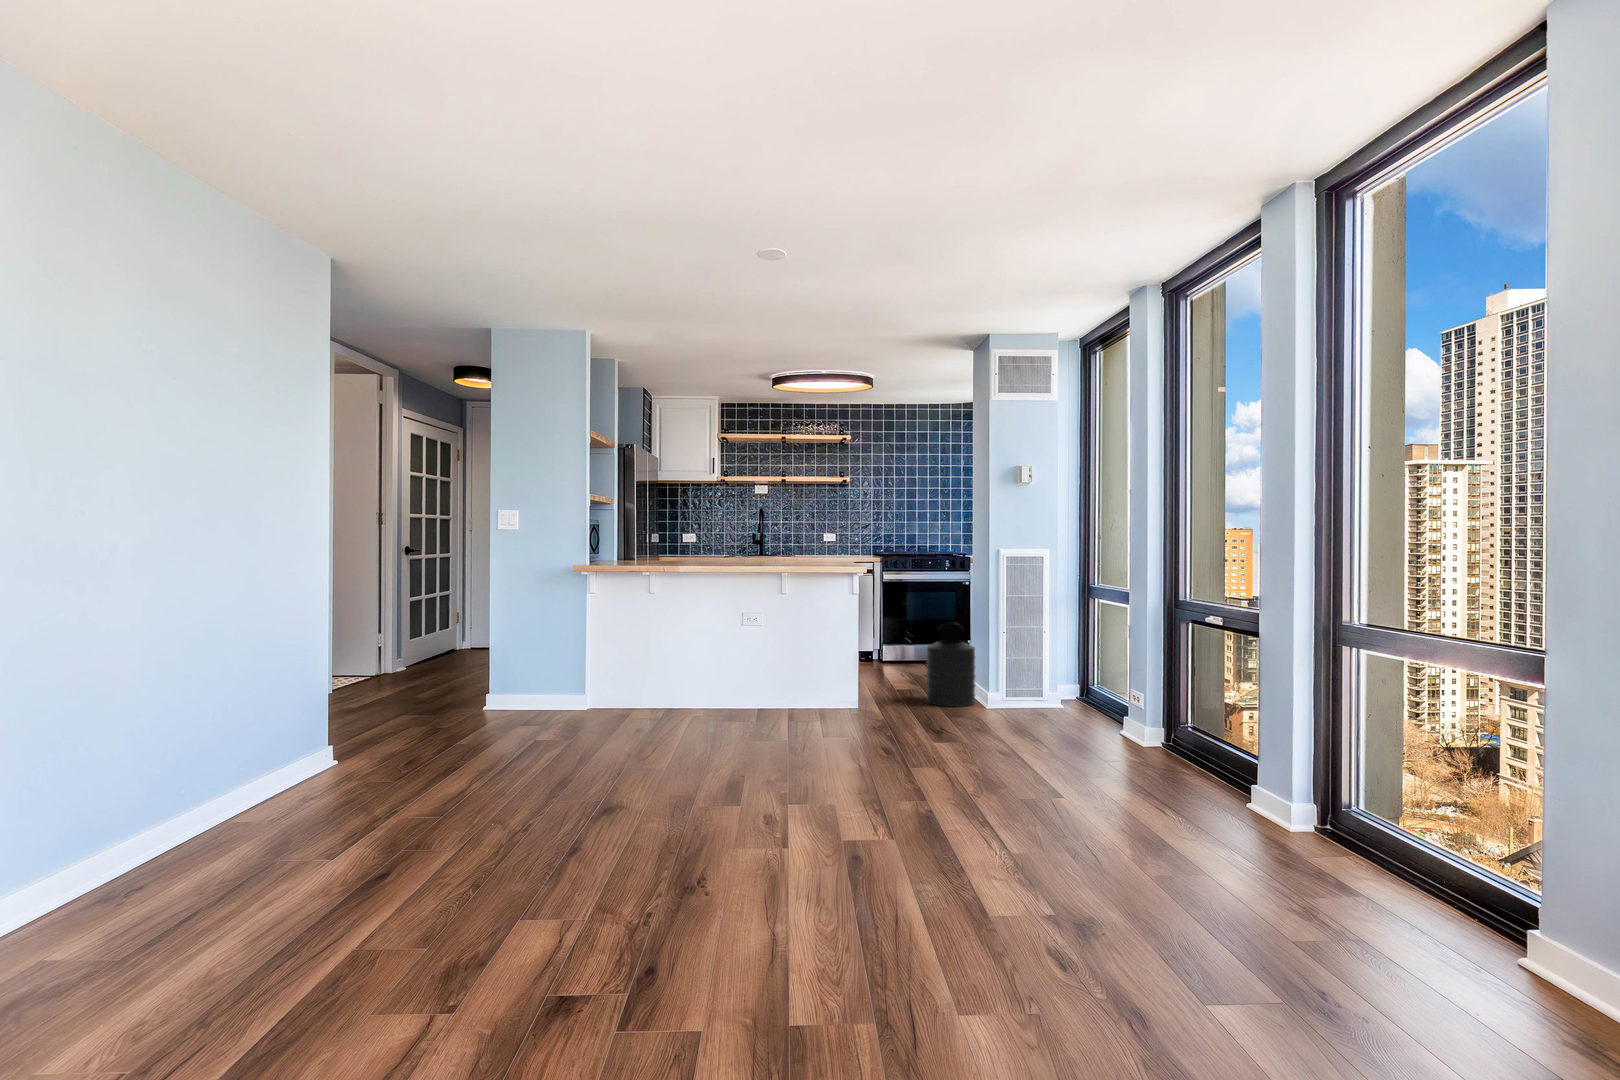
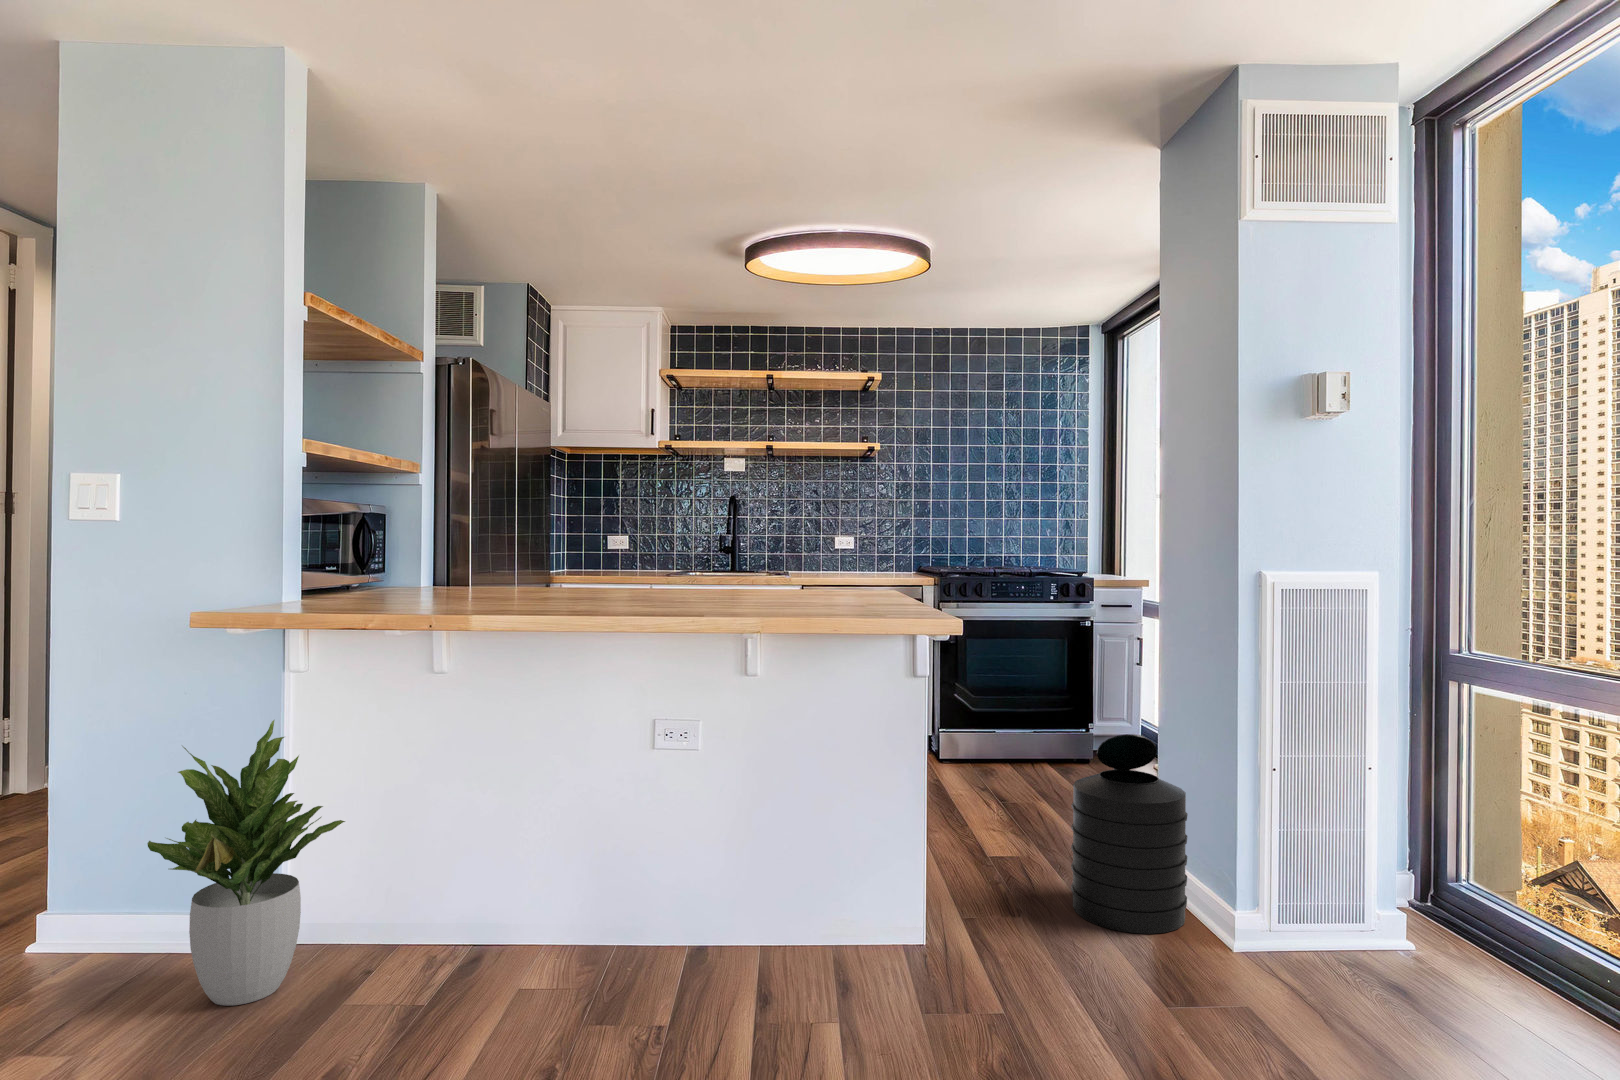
potted plant: none [545,610,616,719] -> present [147,720,345,1006]

